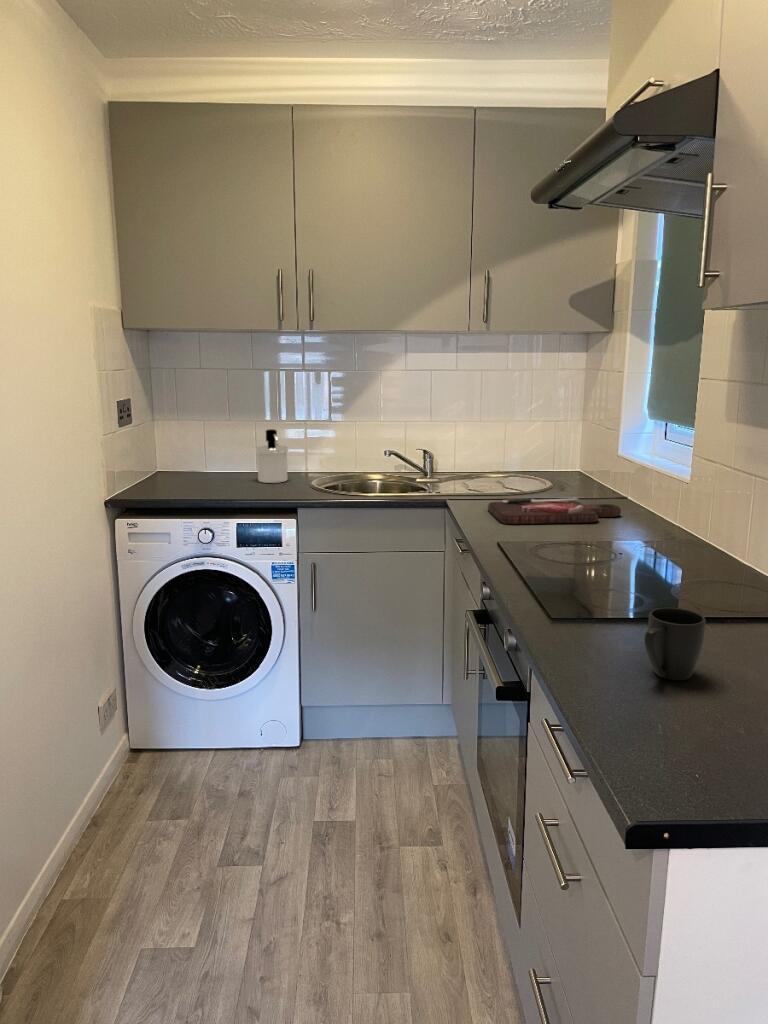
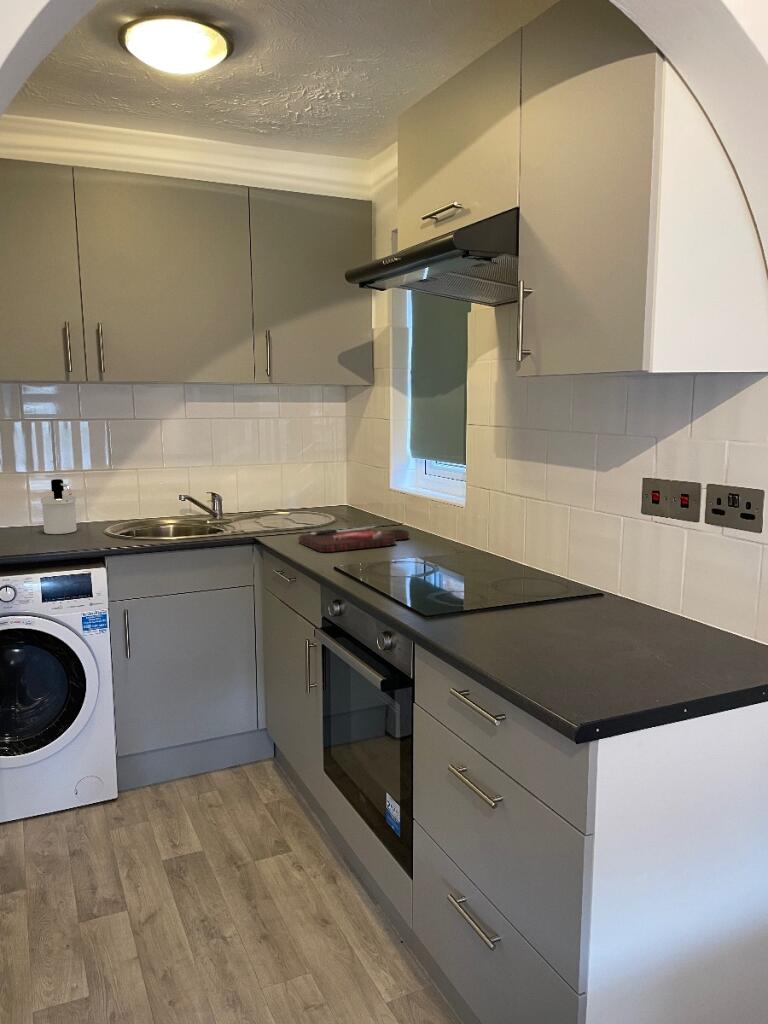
mug: present [645,608,706,680] -> none [513,594,552,645]

